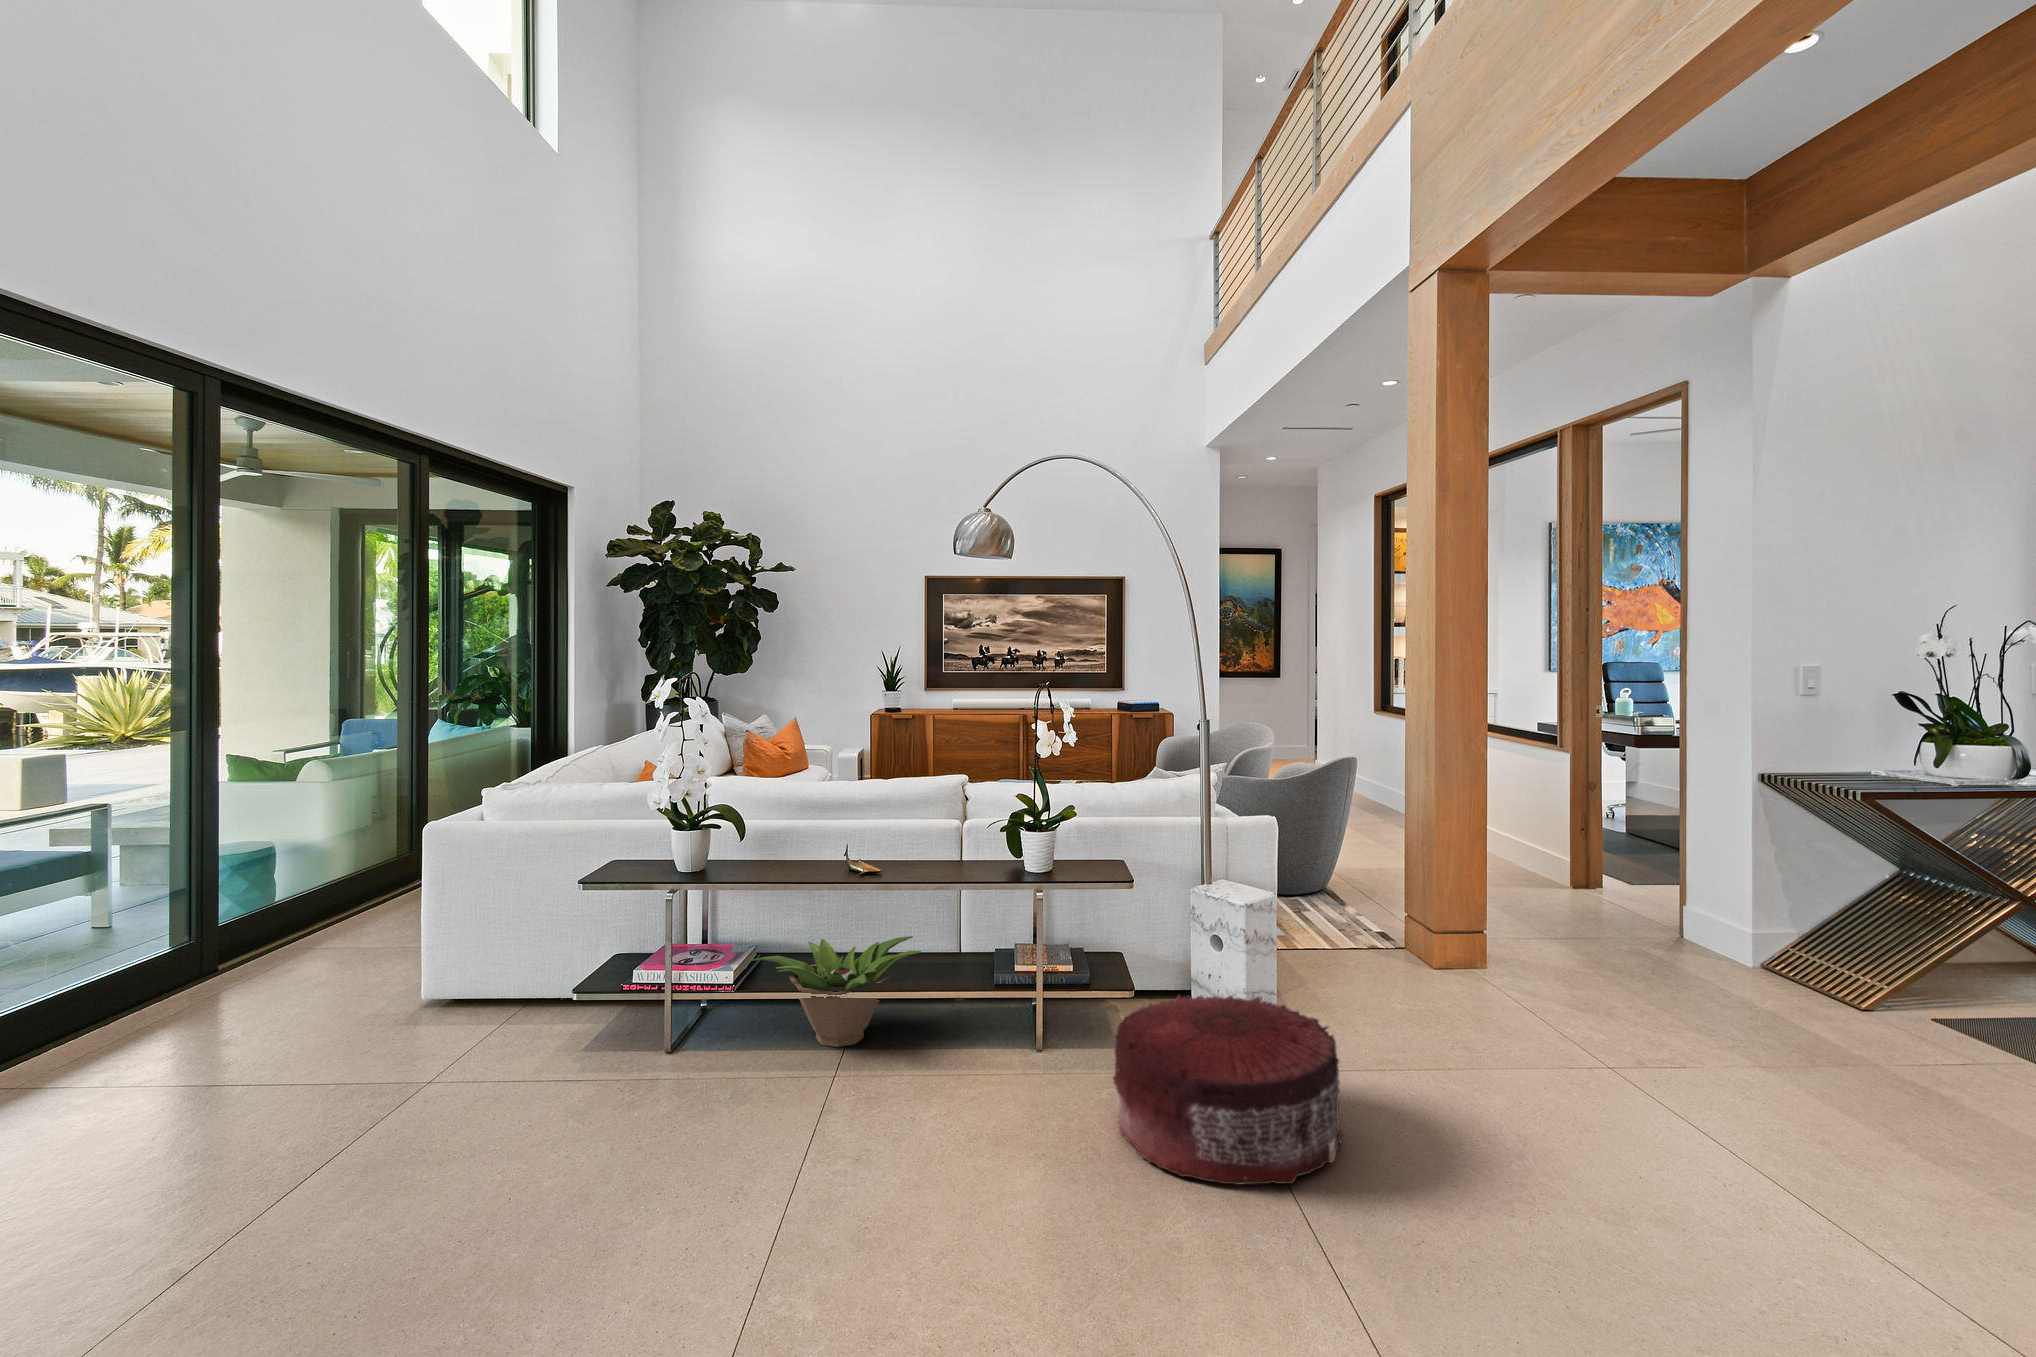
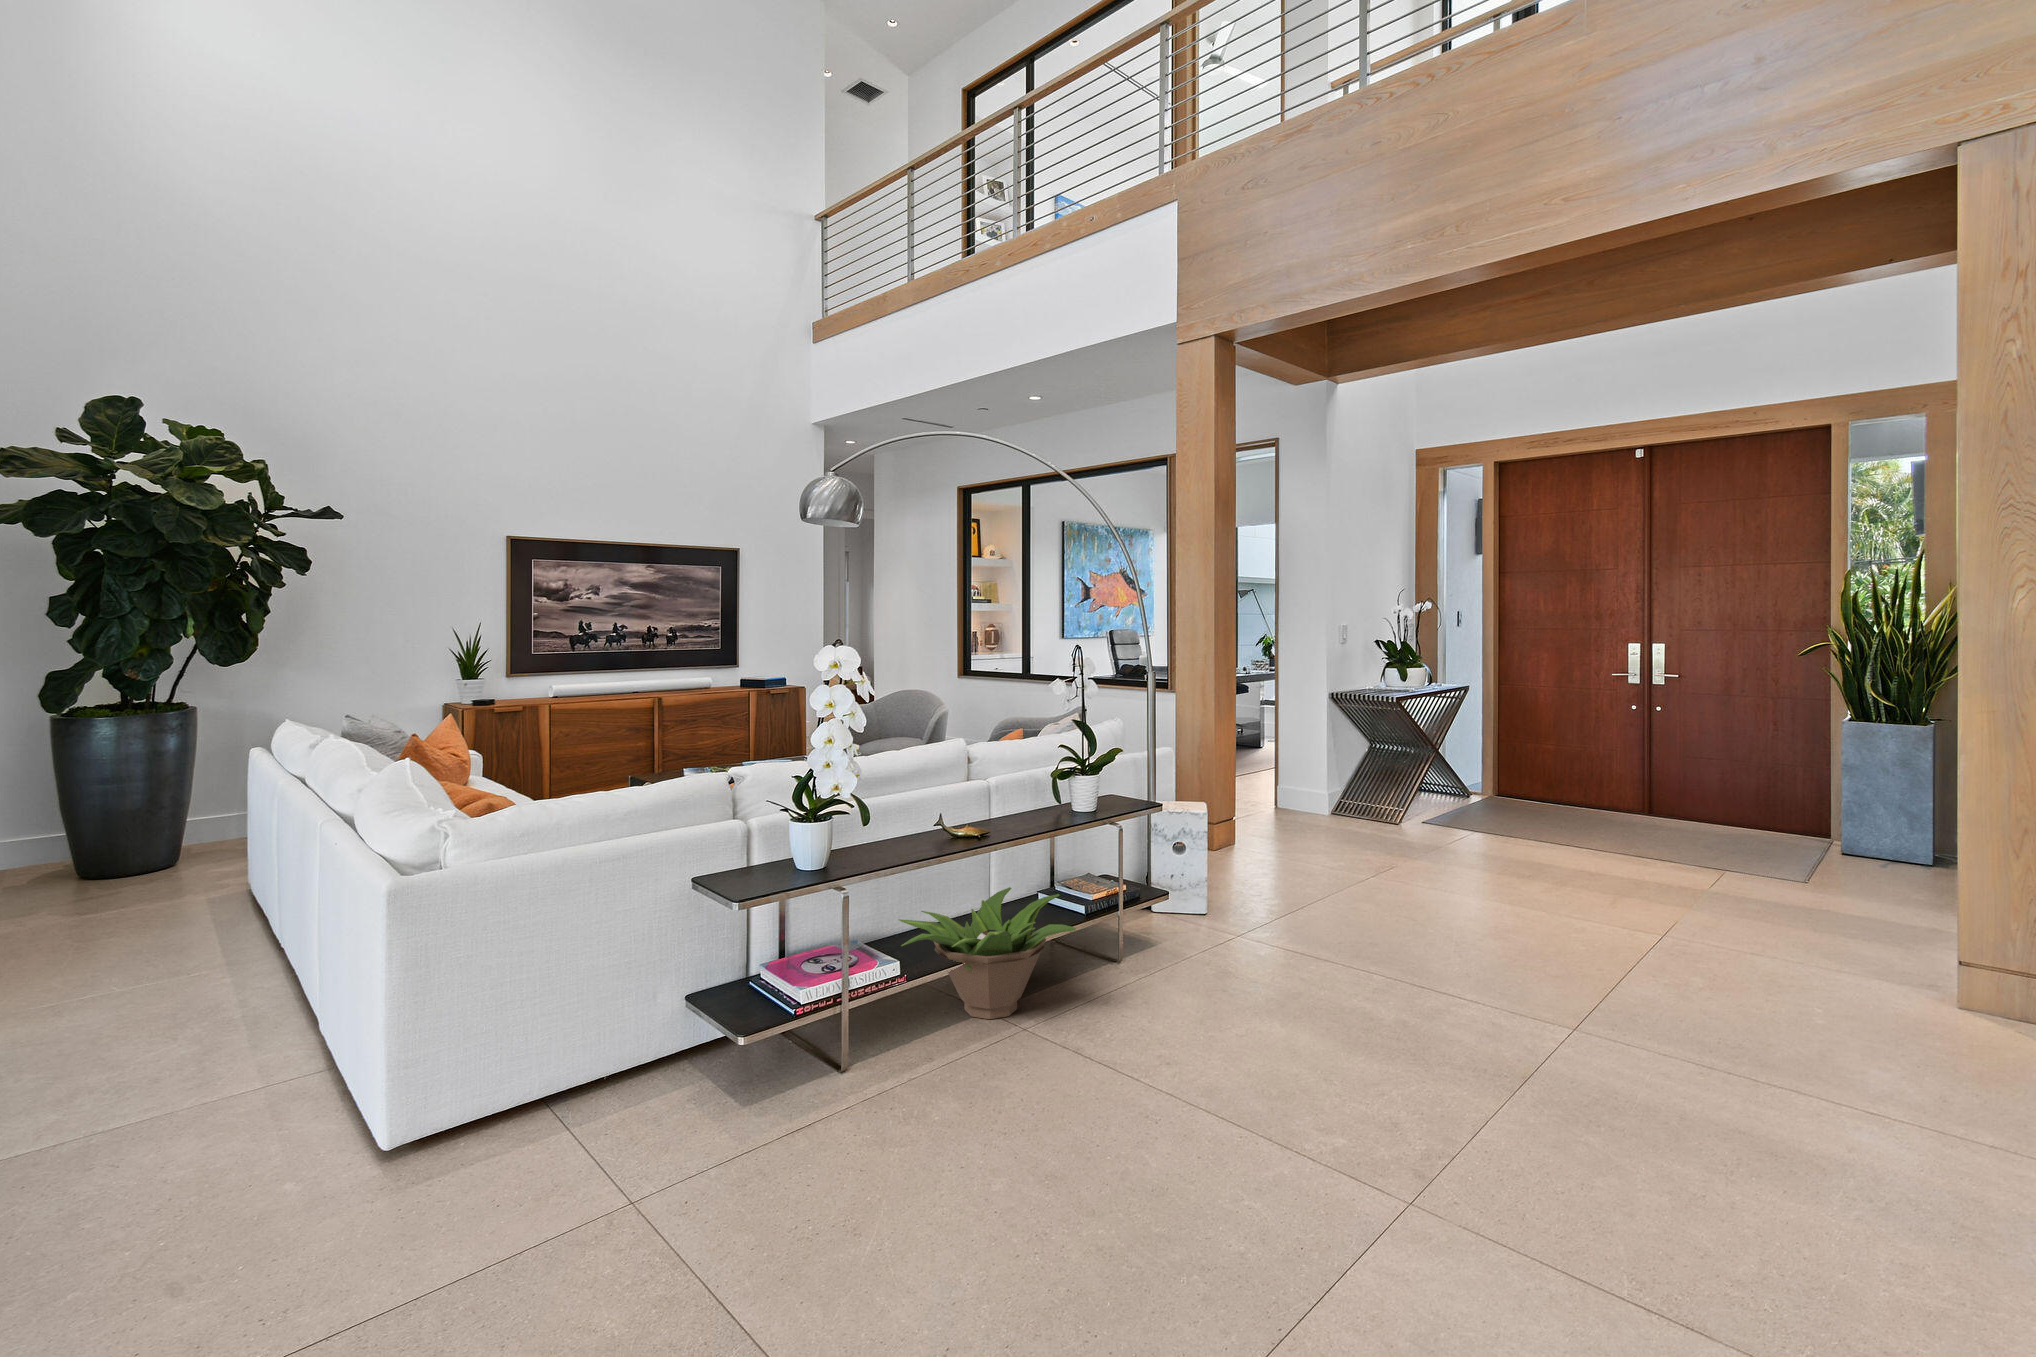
pouf: present [1114,995,1342,1185] -> none [1302,863,1503,1002]

